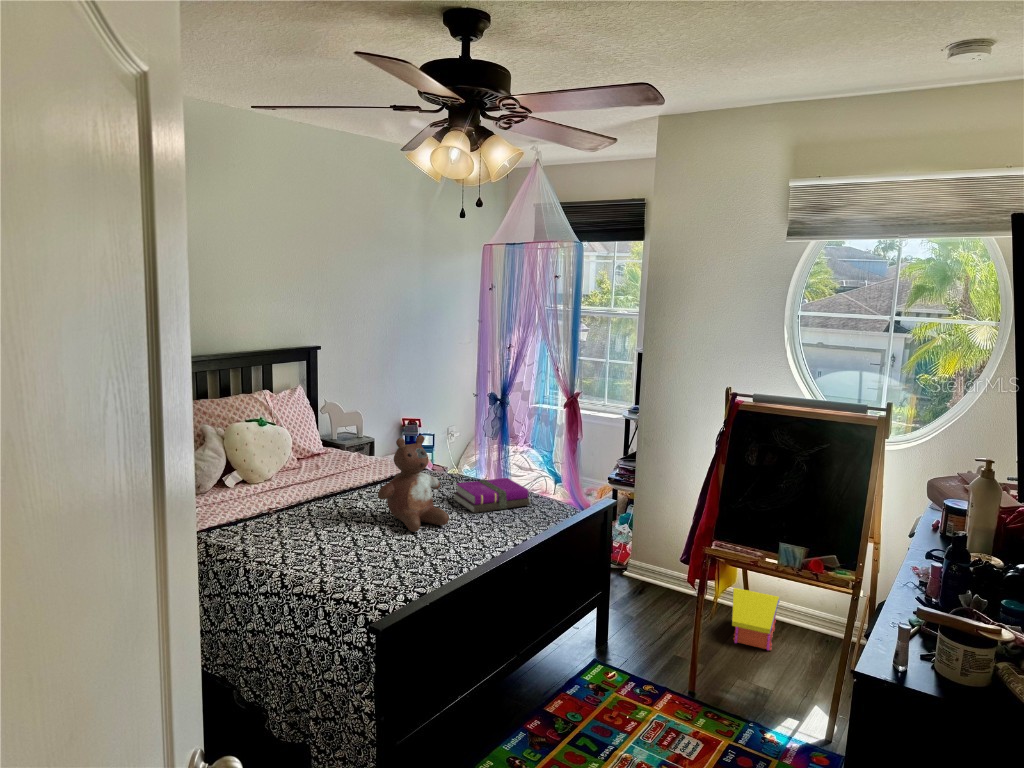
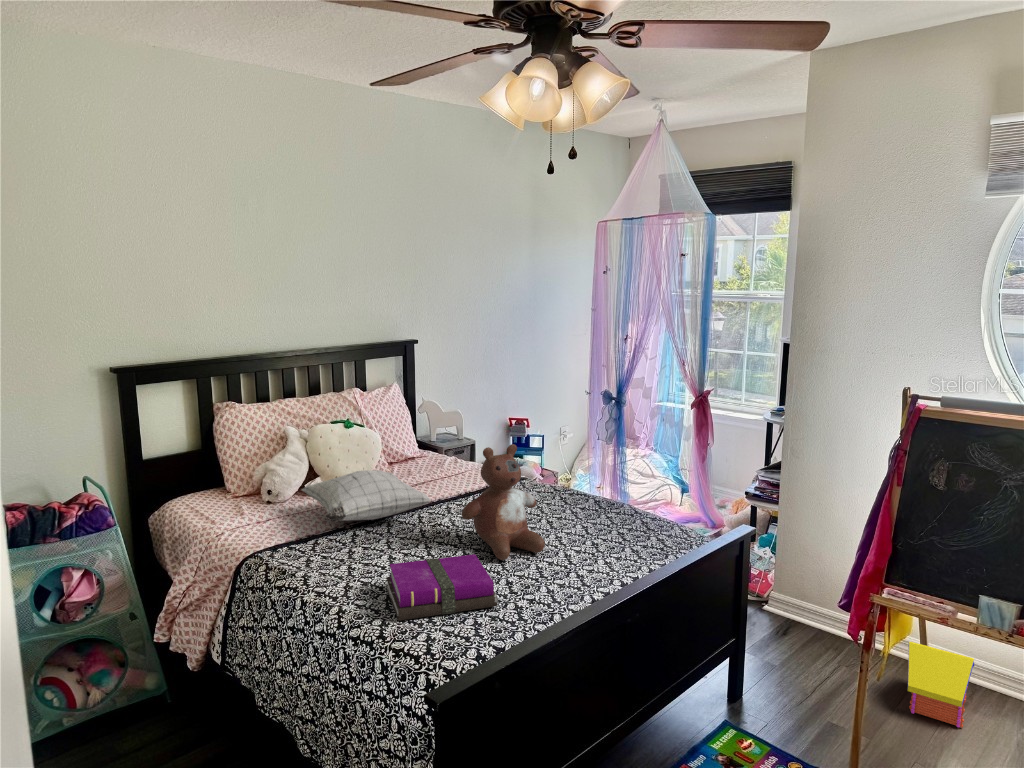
pillow: none [225,461,348,506] -> present [302,470,431,522]
notebook: present [454,478,531,513] -> present [386,554,498,621]

